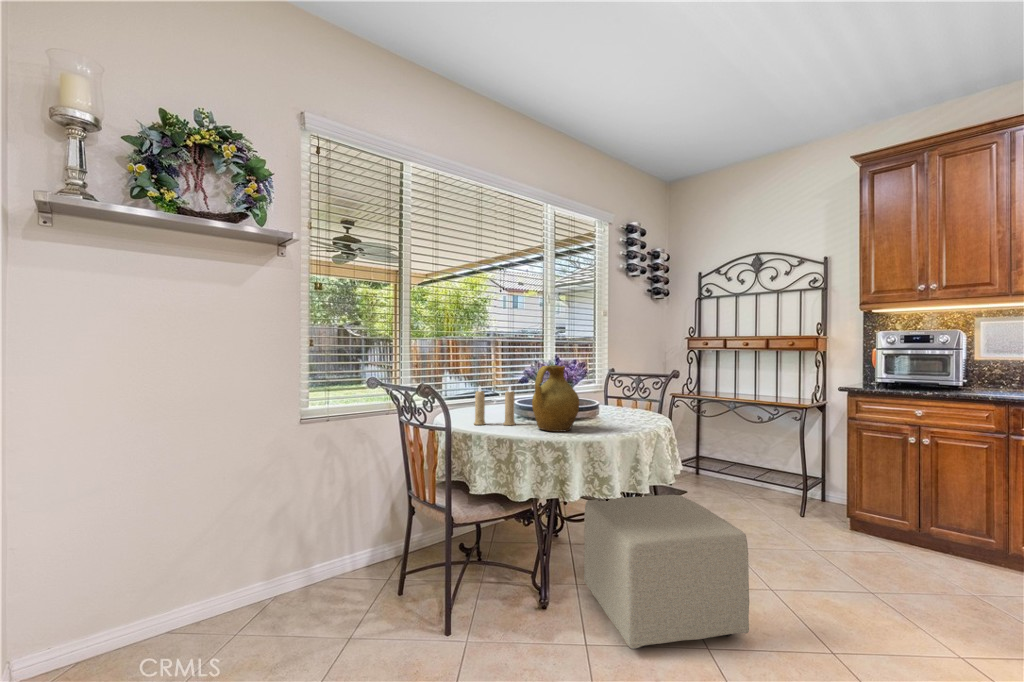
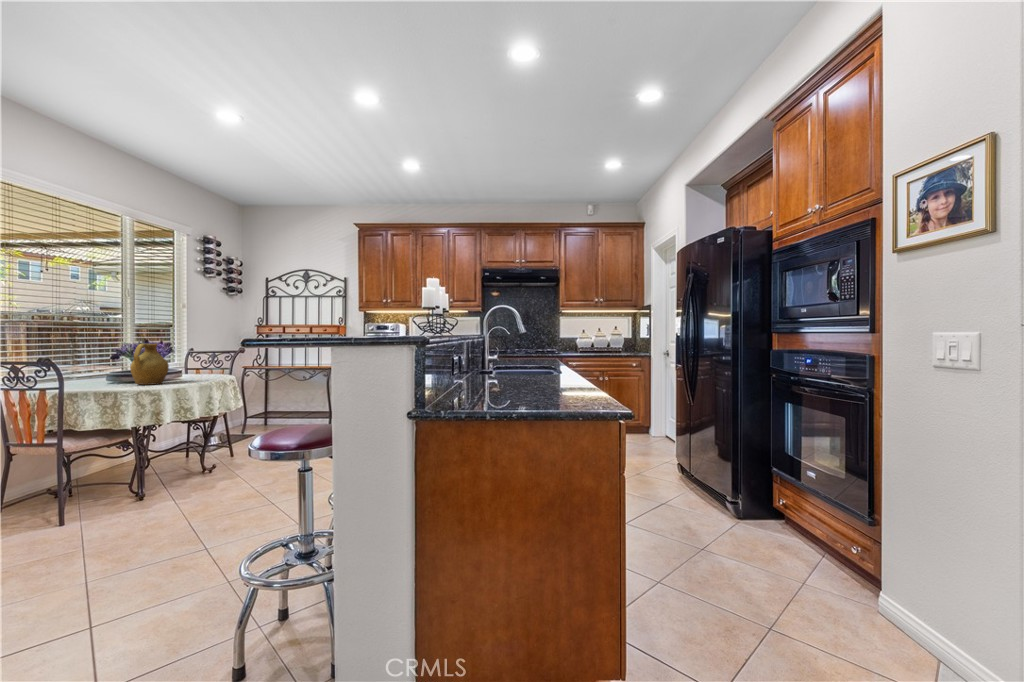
candle: present [474,386,515,425] -> none [74,358,114,387]
ottoman: present [584,495,749,649] -> none [173,420,276,496]

